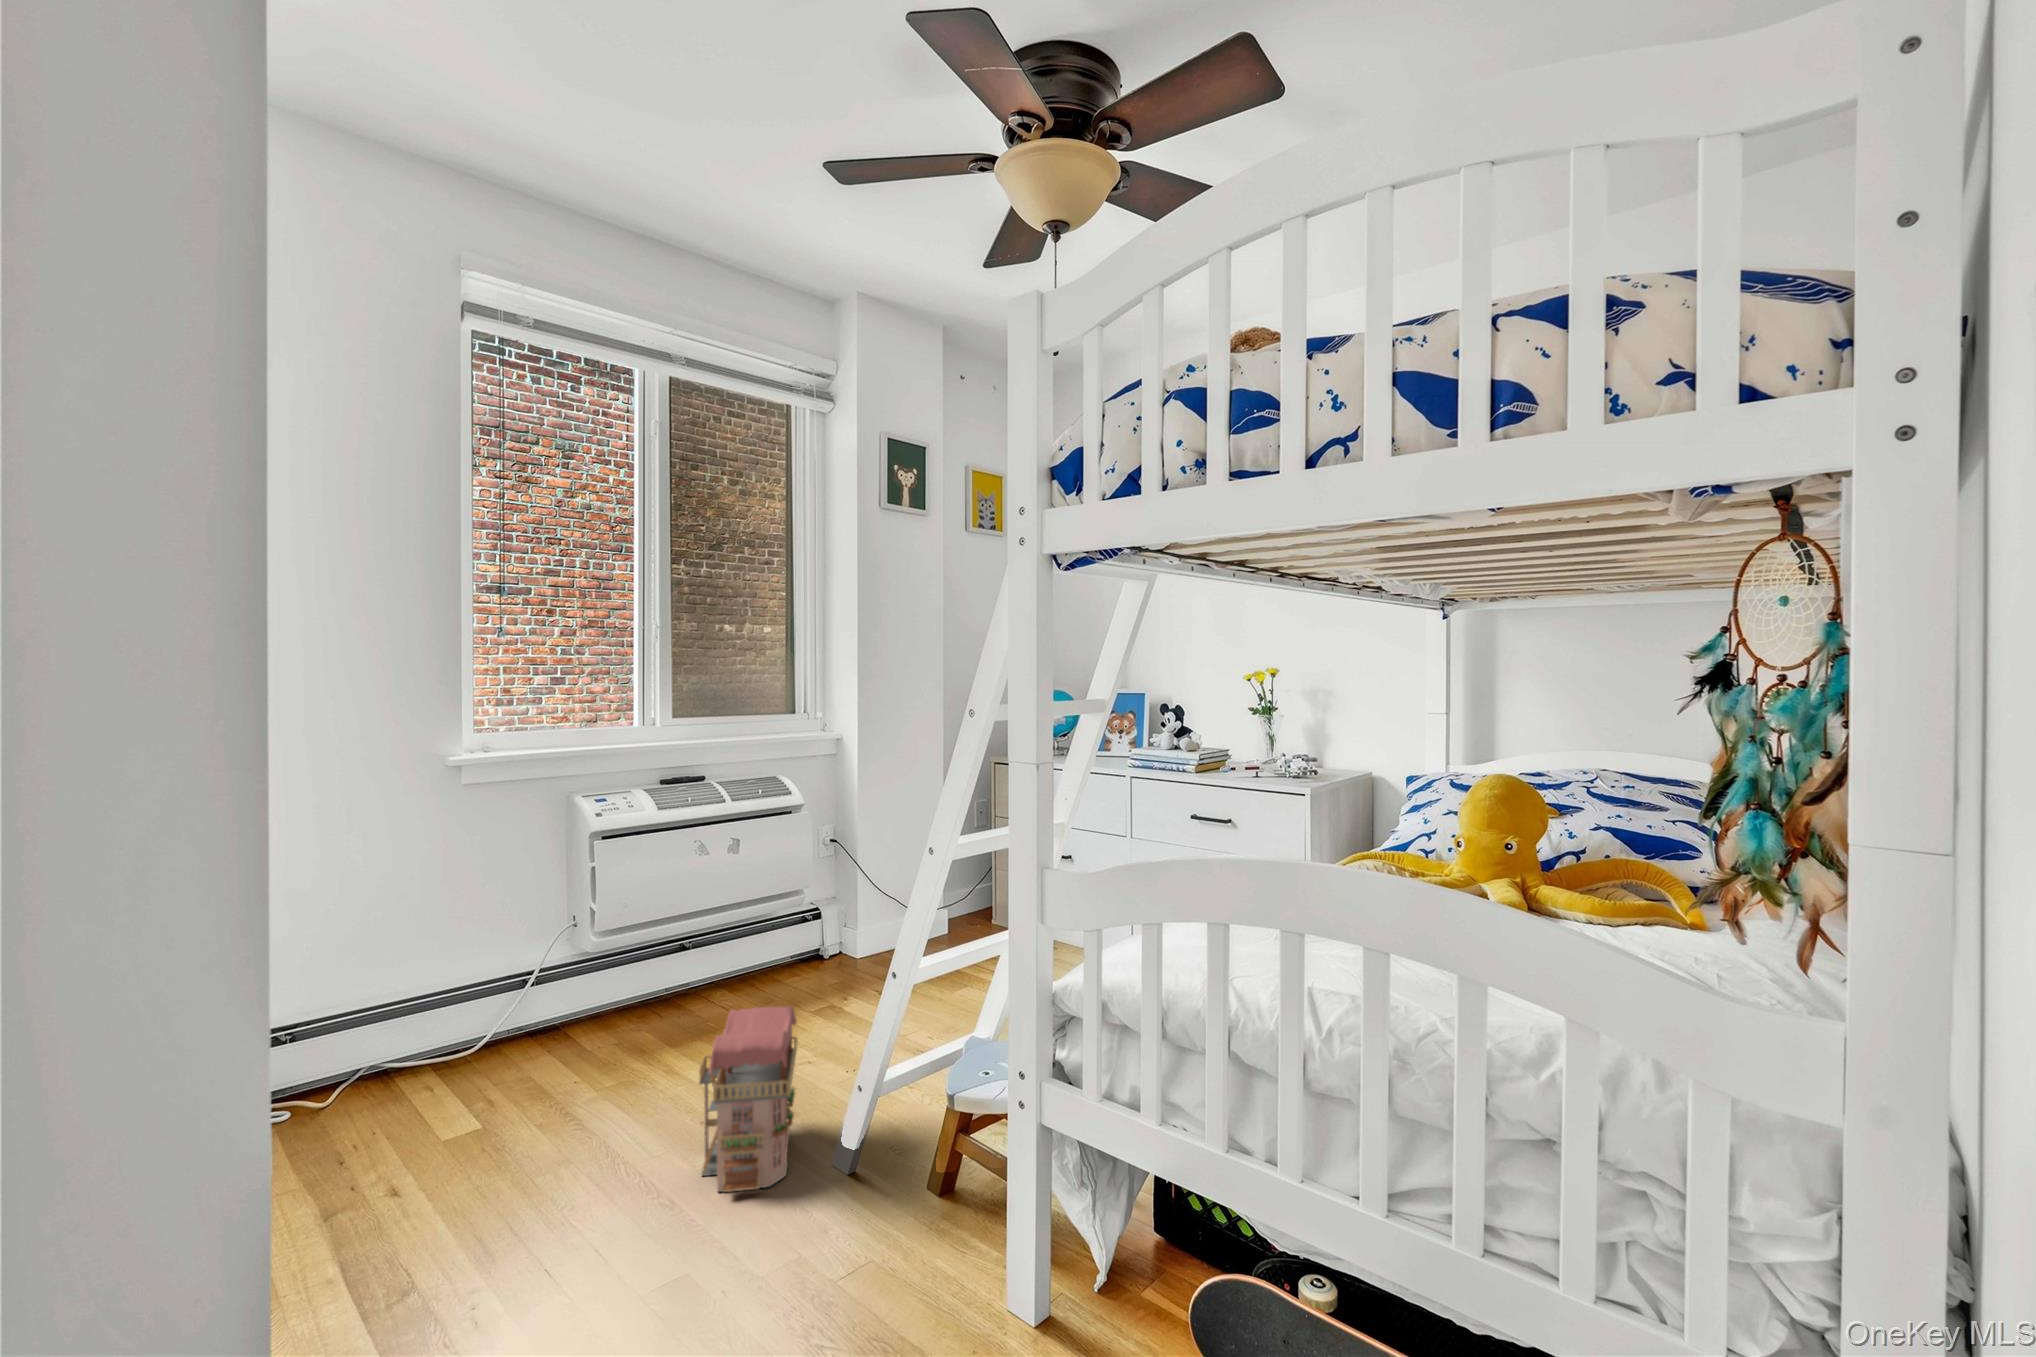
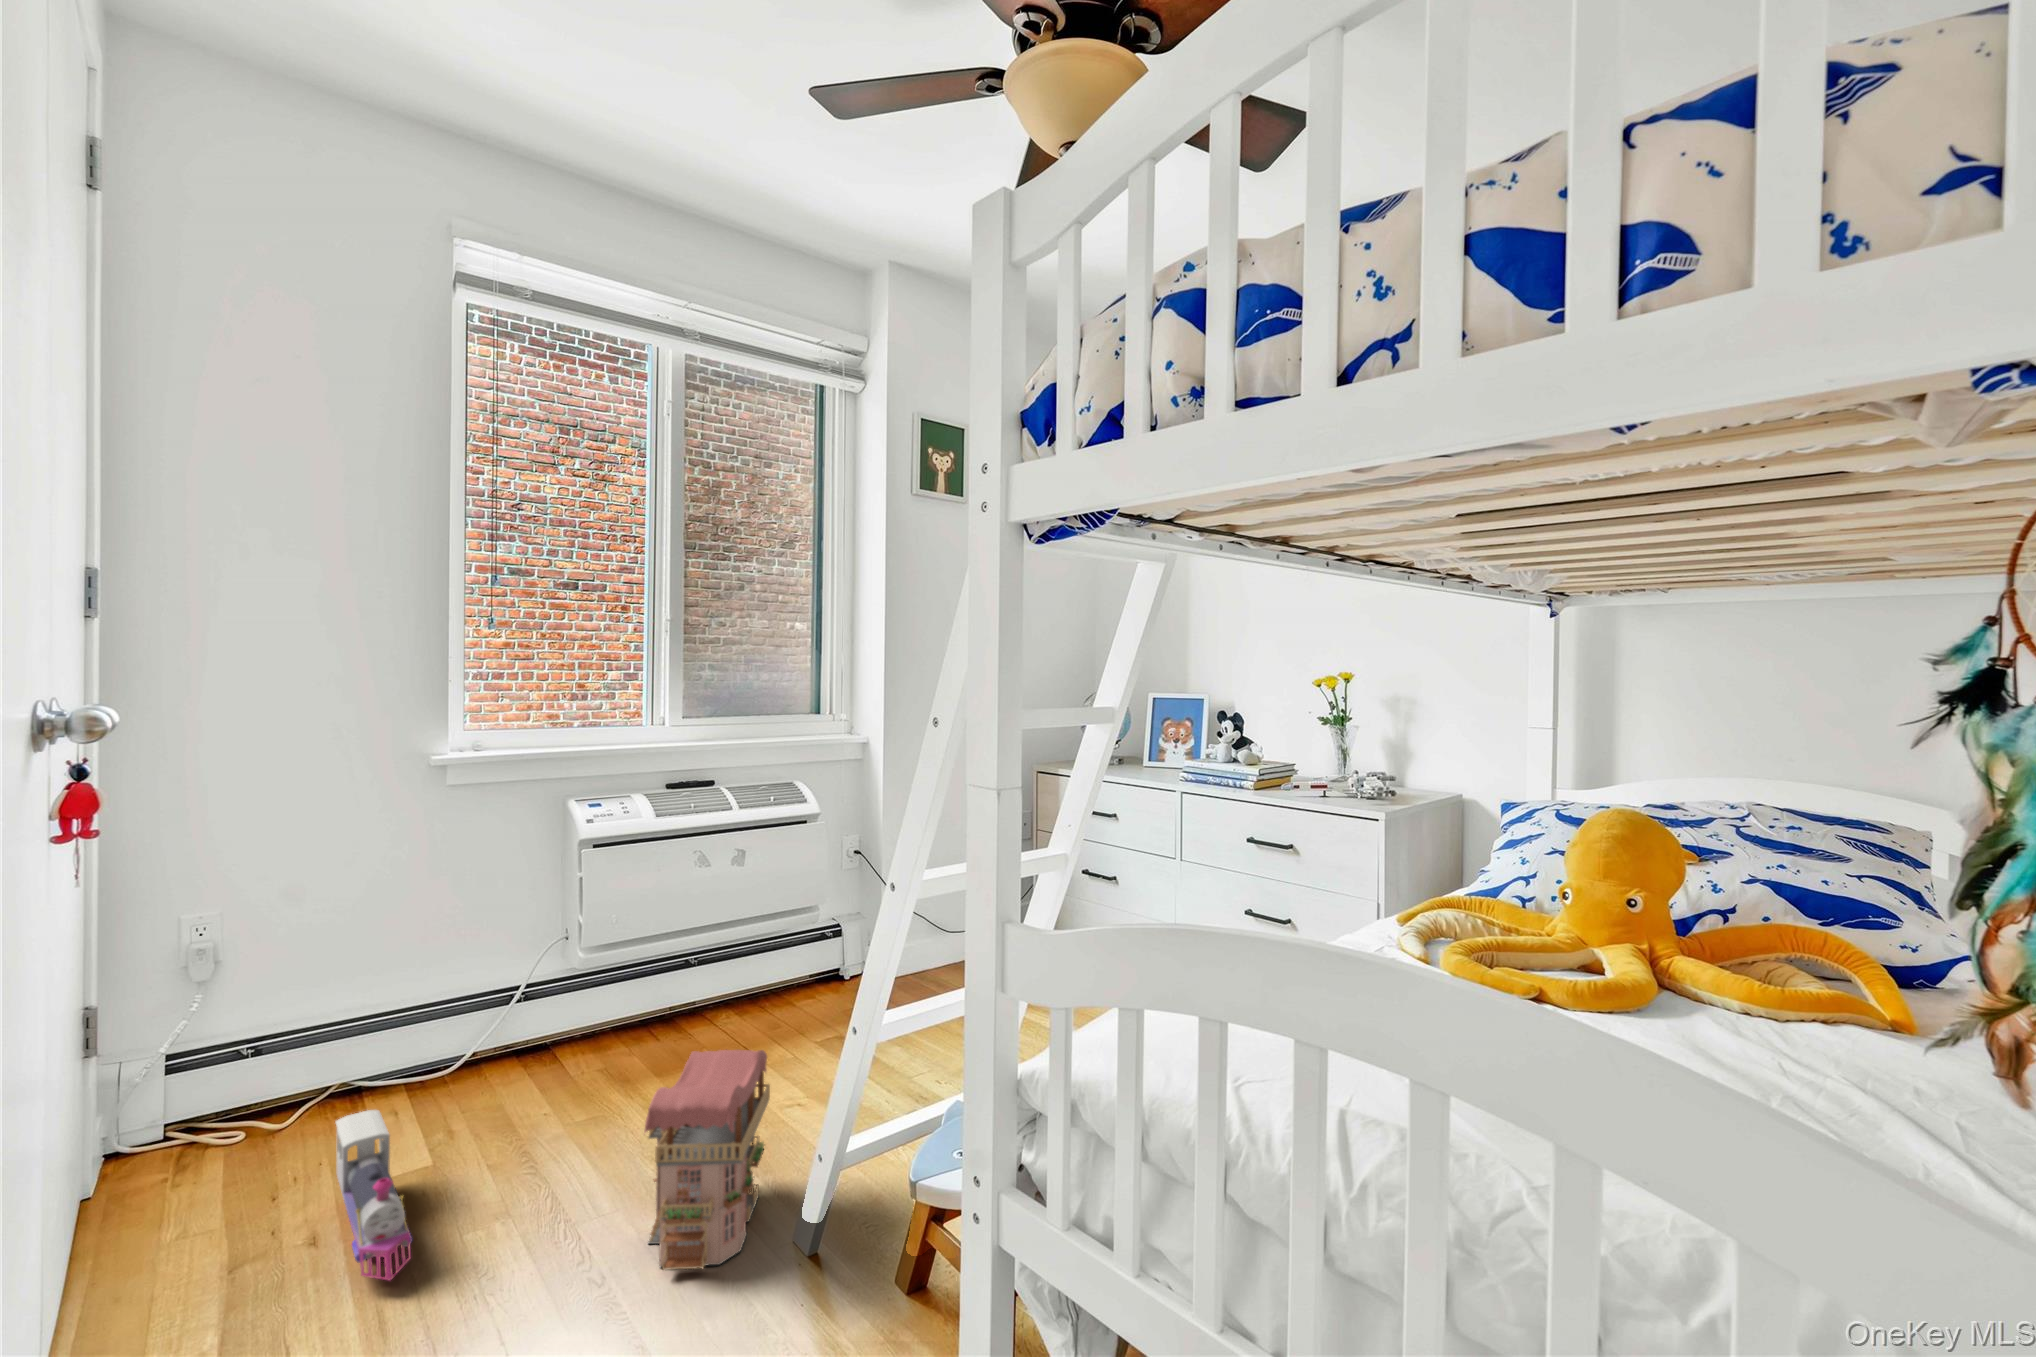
toy train: none [393,1079,494,1215] -> present [336,1110,412,1280]

